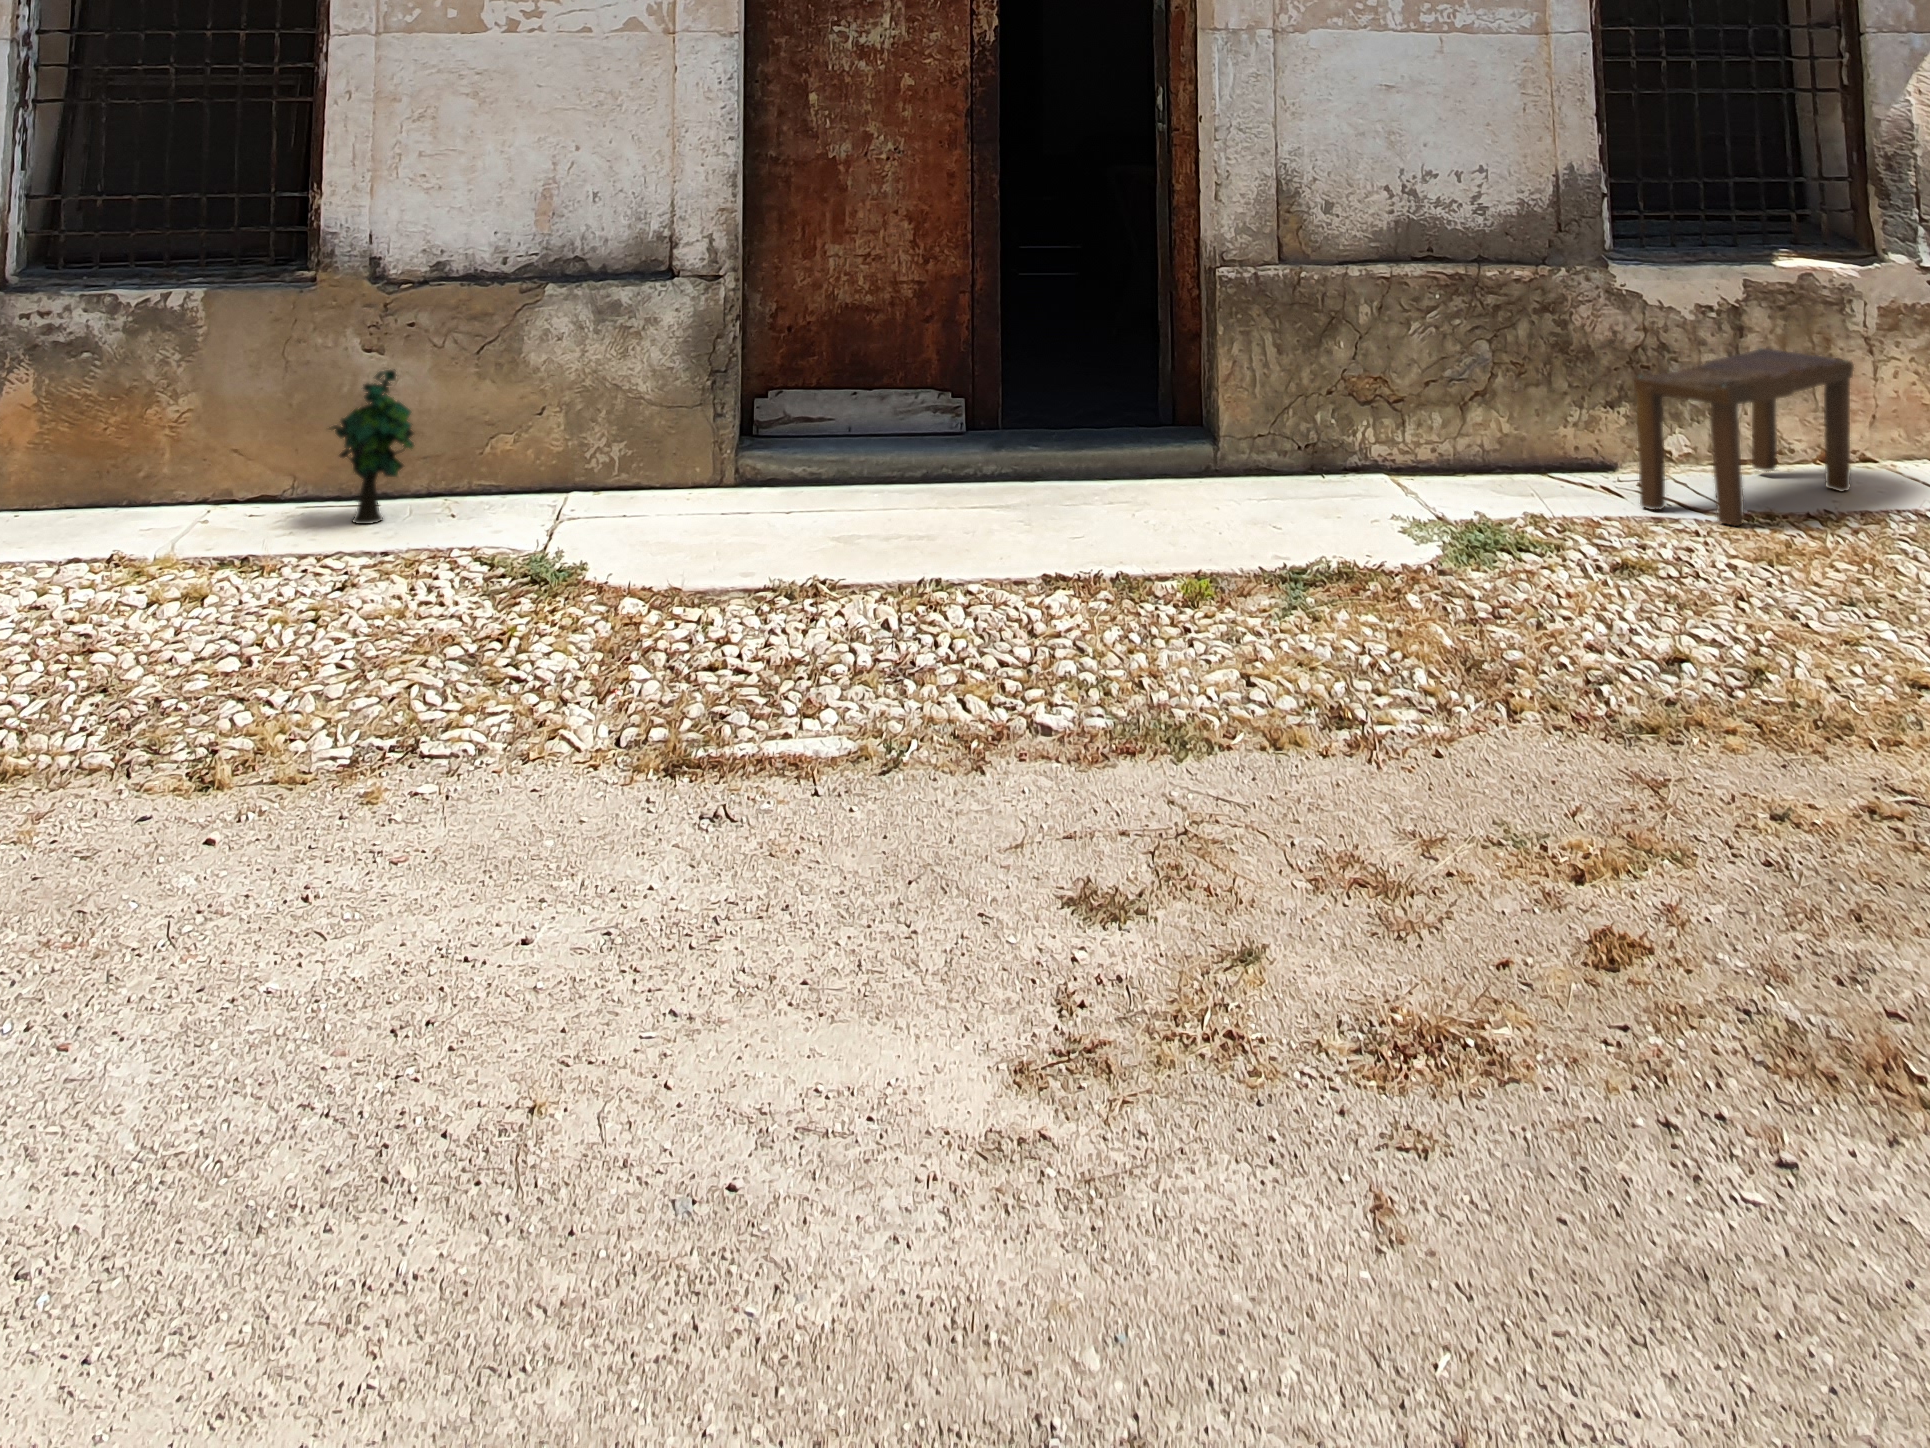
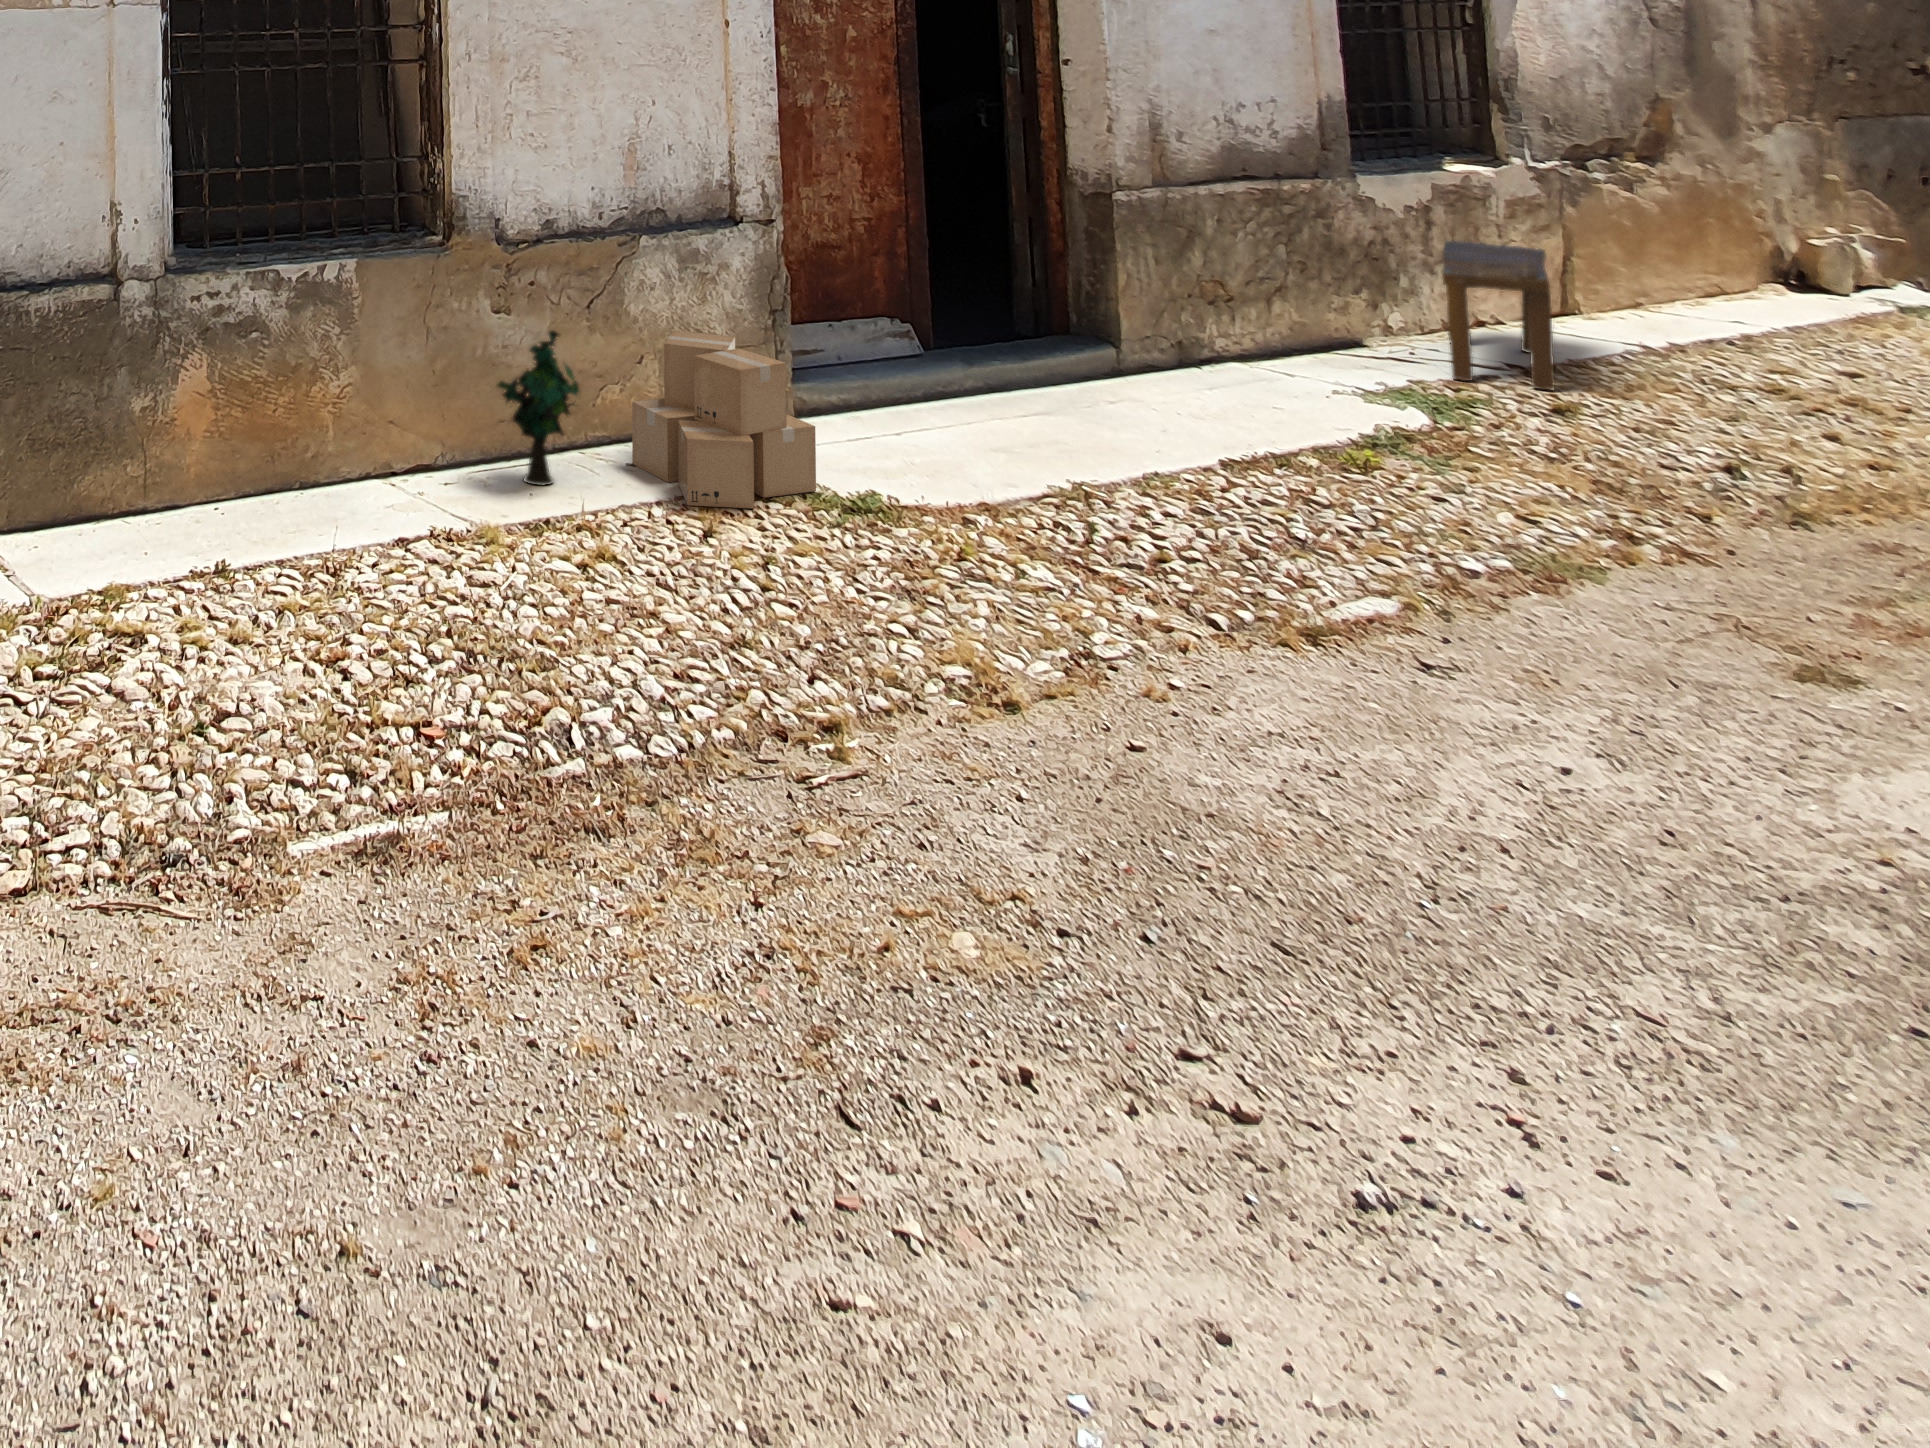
cardboard box: none [448,382,631,557] -> present [632,330,816,509]

